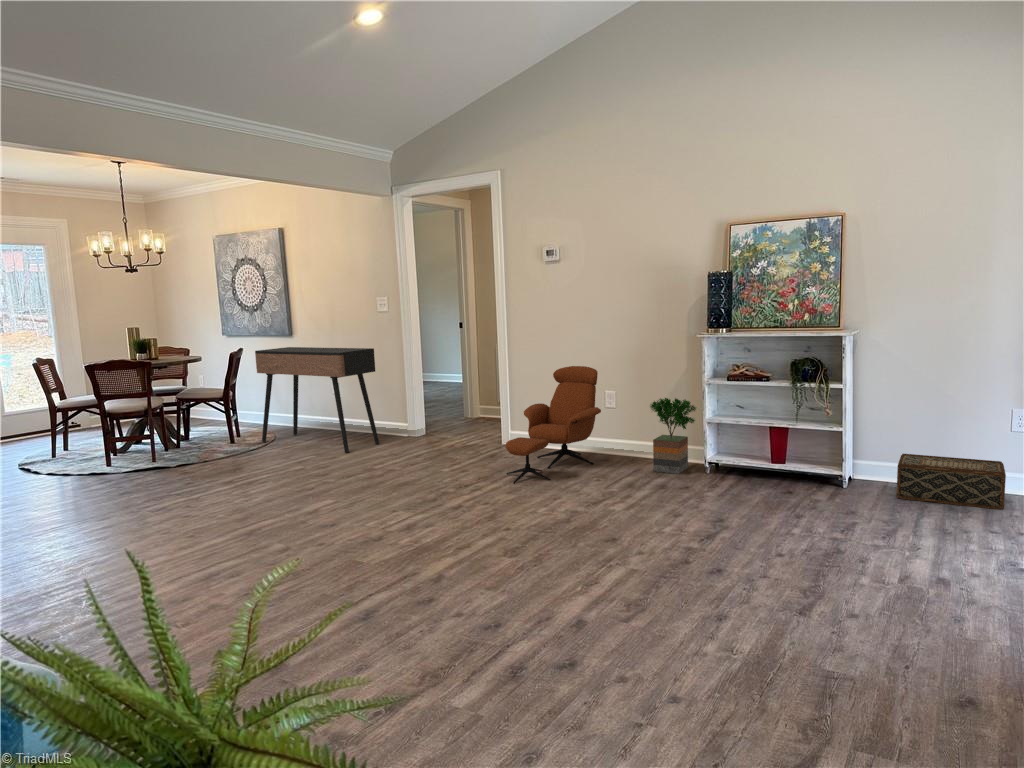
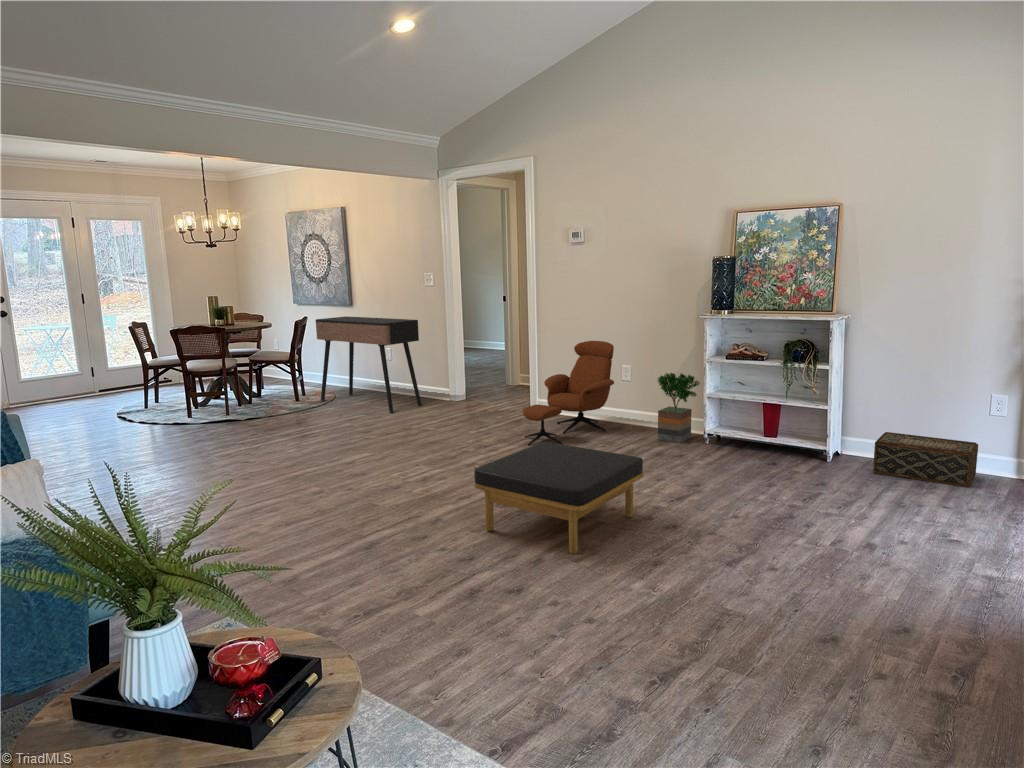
ottoman: none [484,480,674,612] -> present [474,442,643,554]

